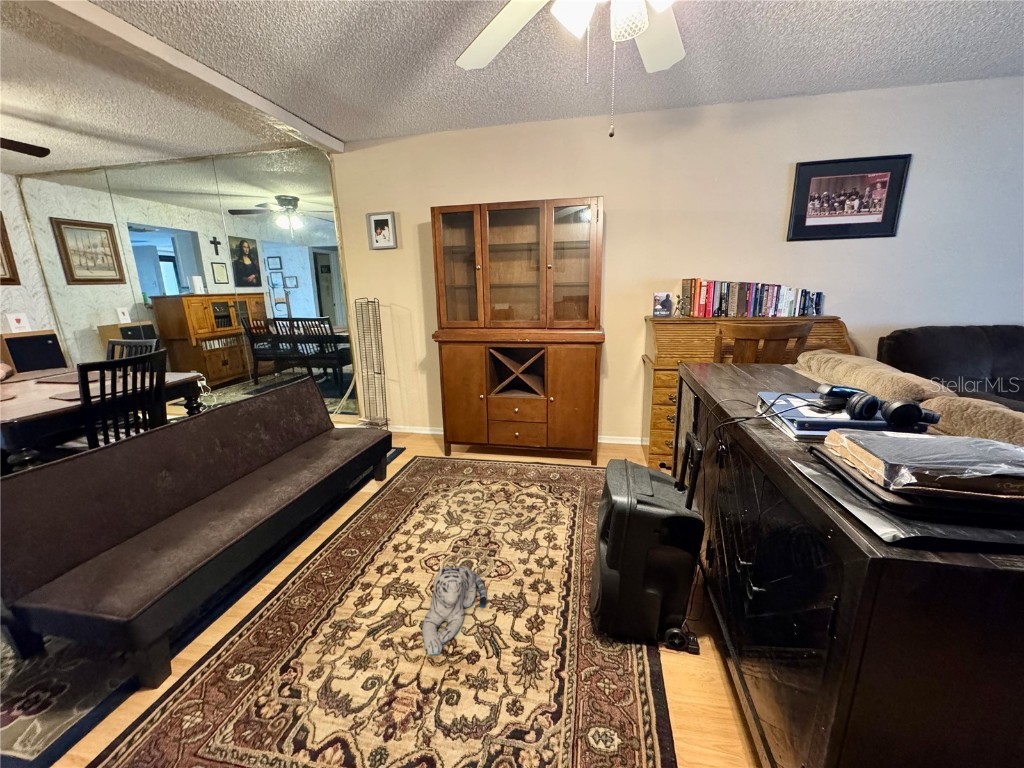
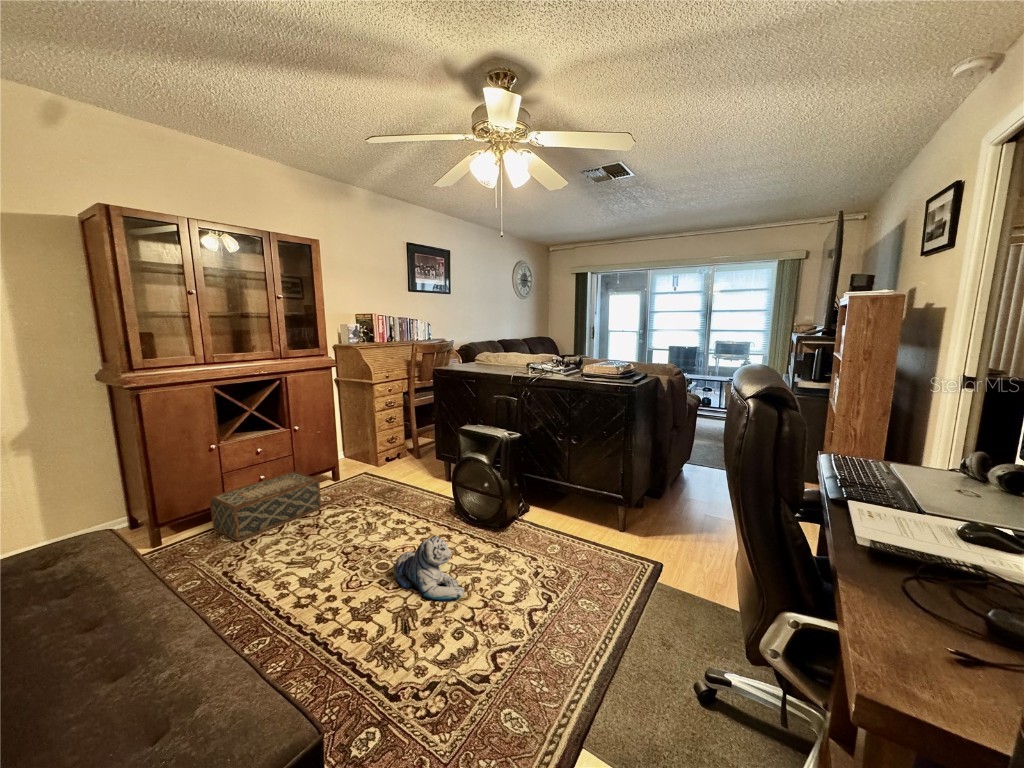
woven basket: none [464,434,541,481] -> present [210,472,321,541]

